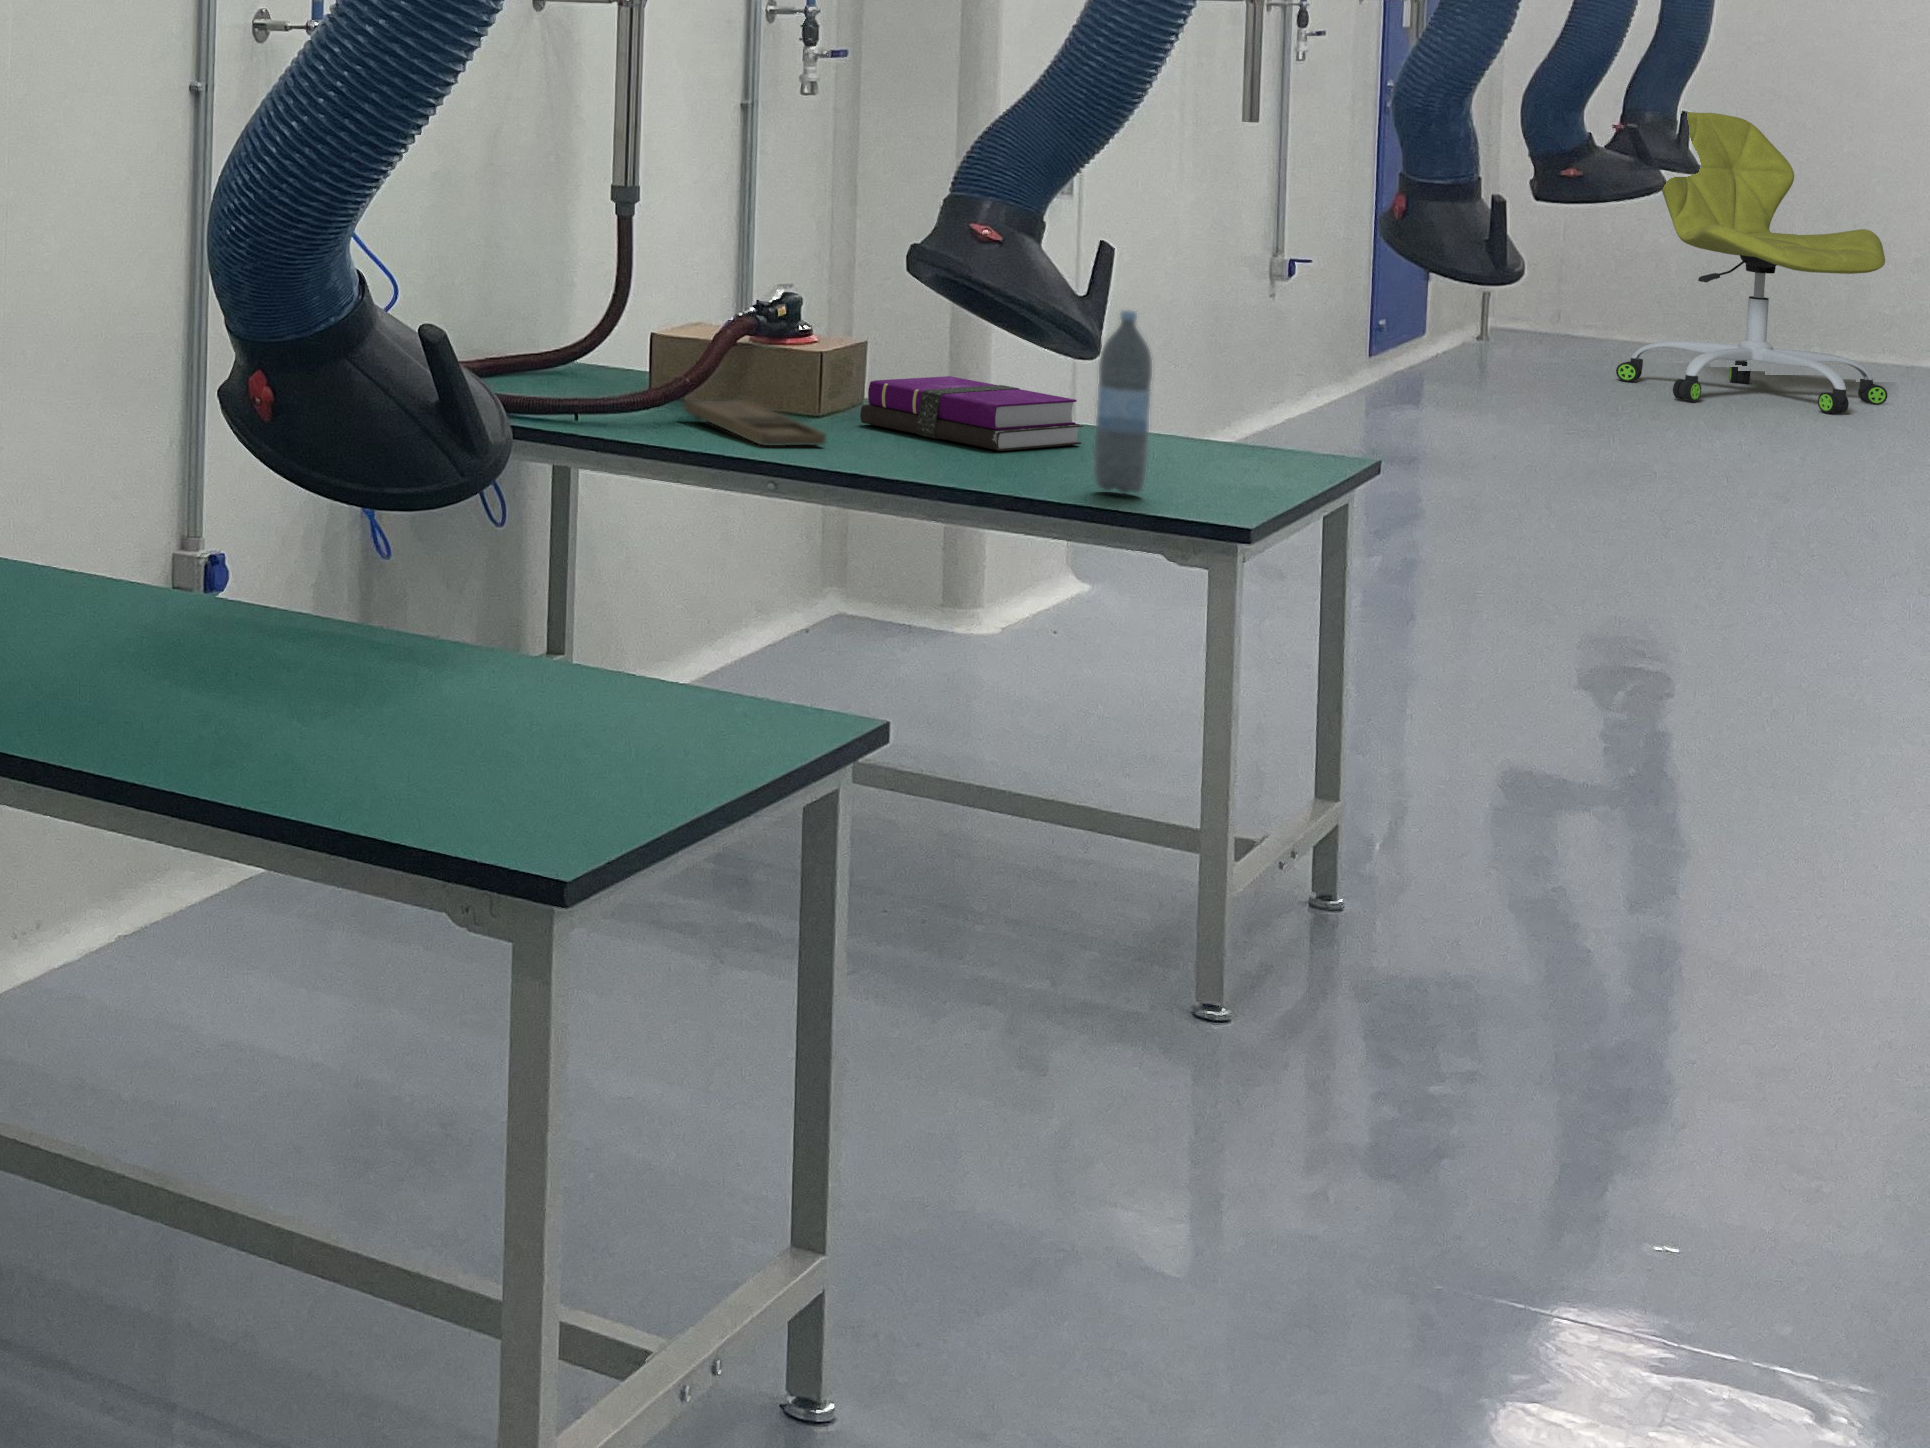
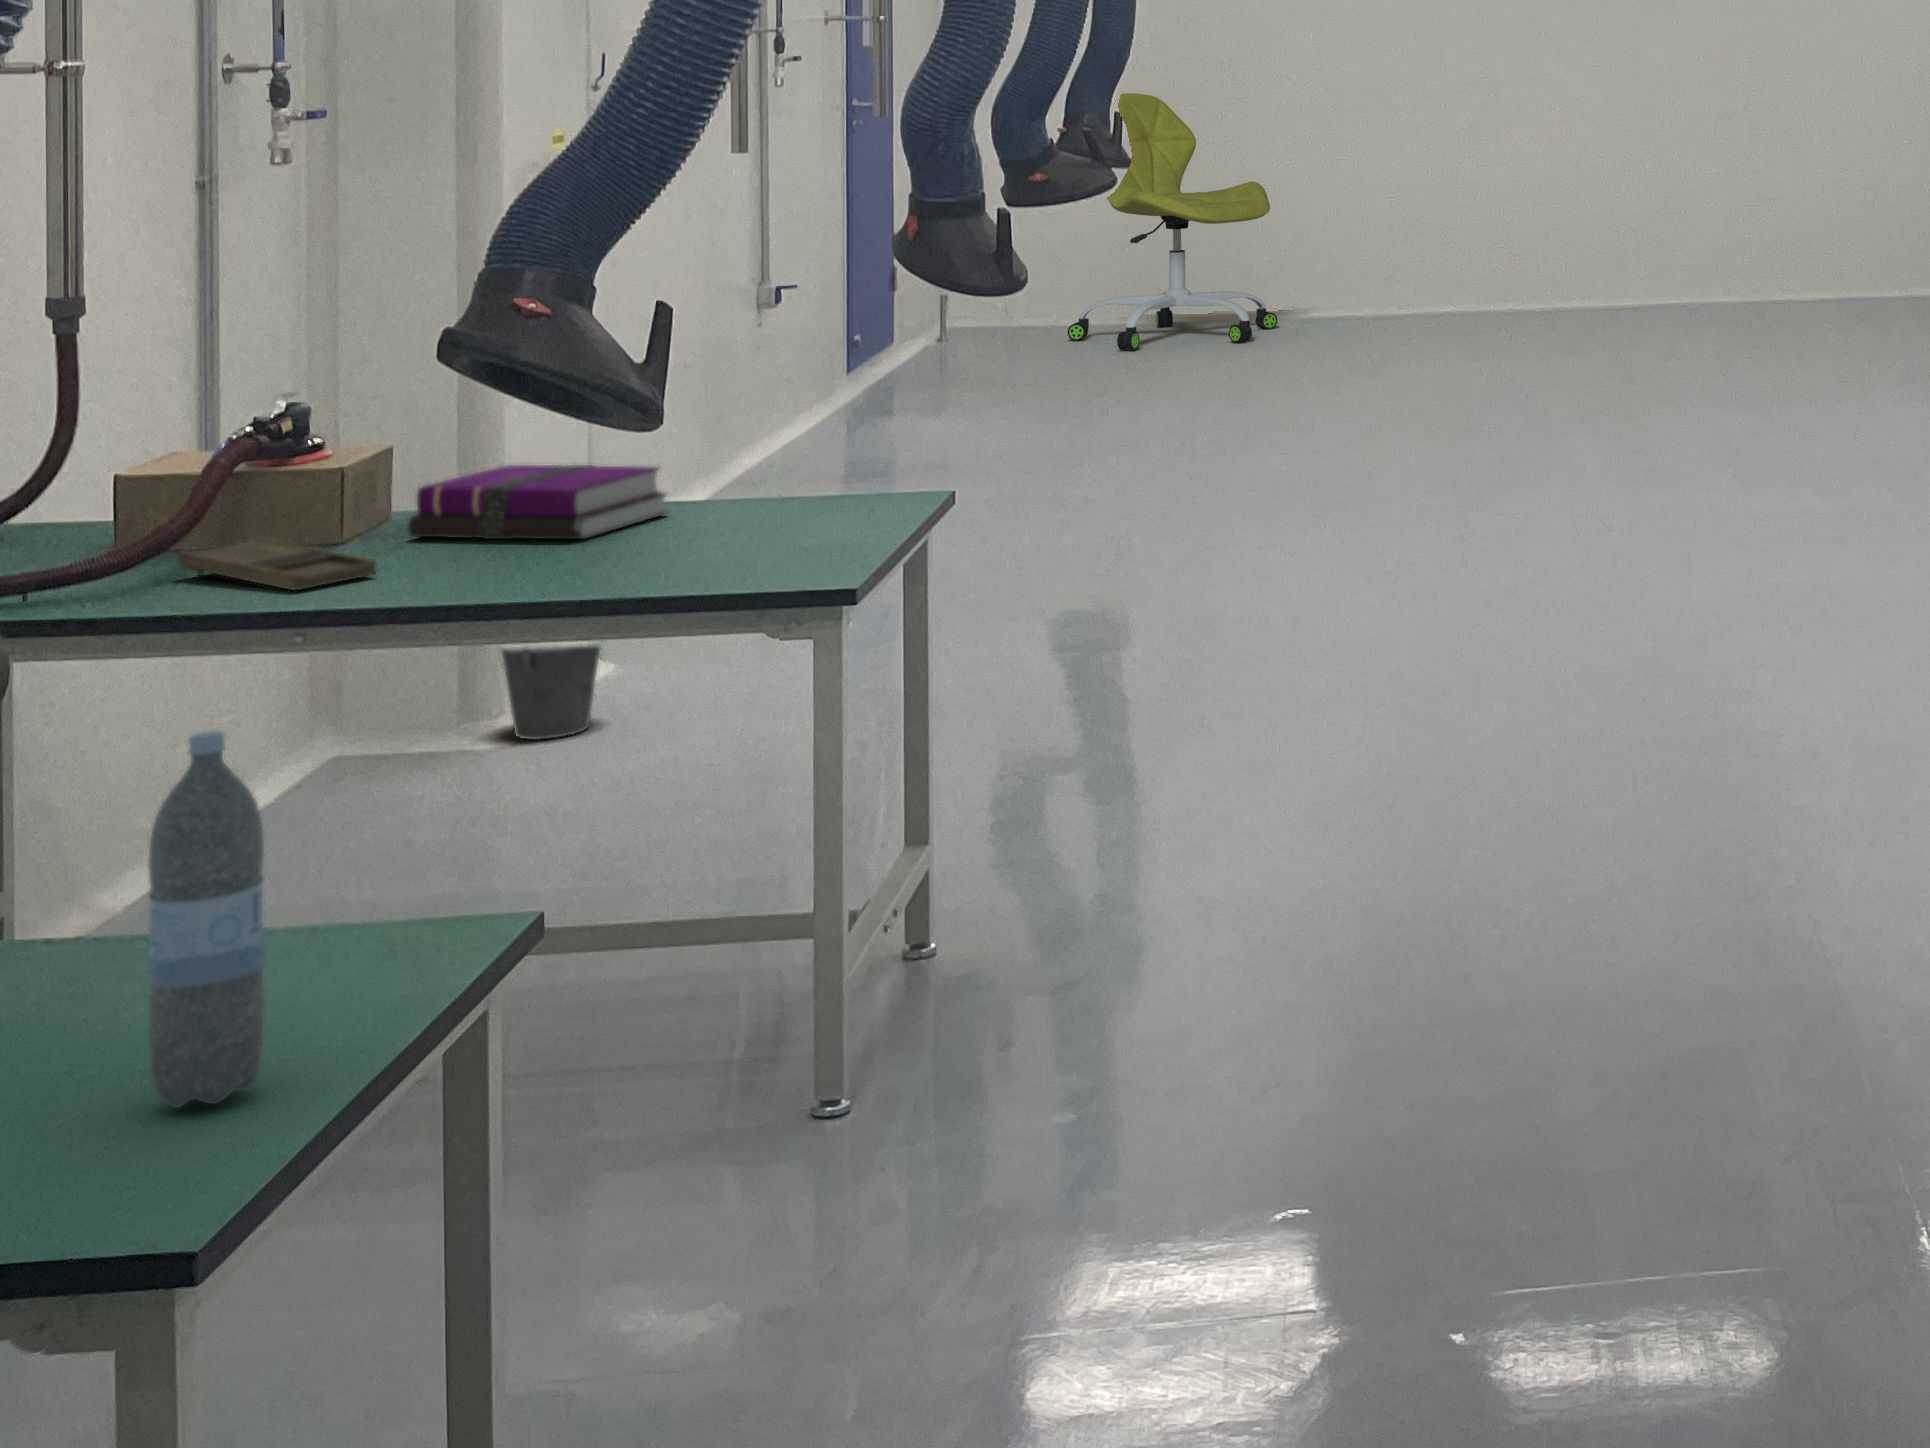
water bottle: present [1094,310,1152,493] -> present [148,731,264,1108]
bucket: none [963,510,1054,649] -> present [502,646,600,739]

